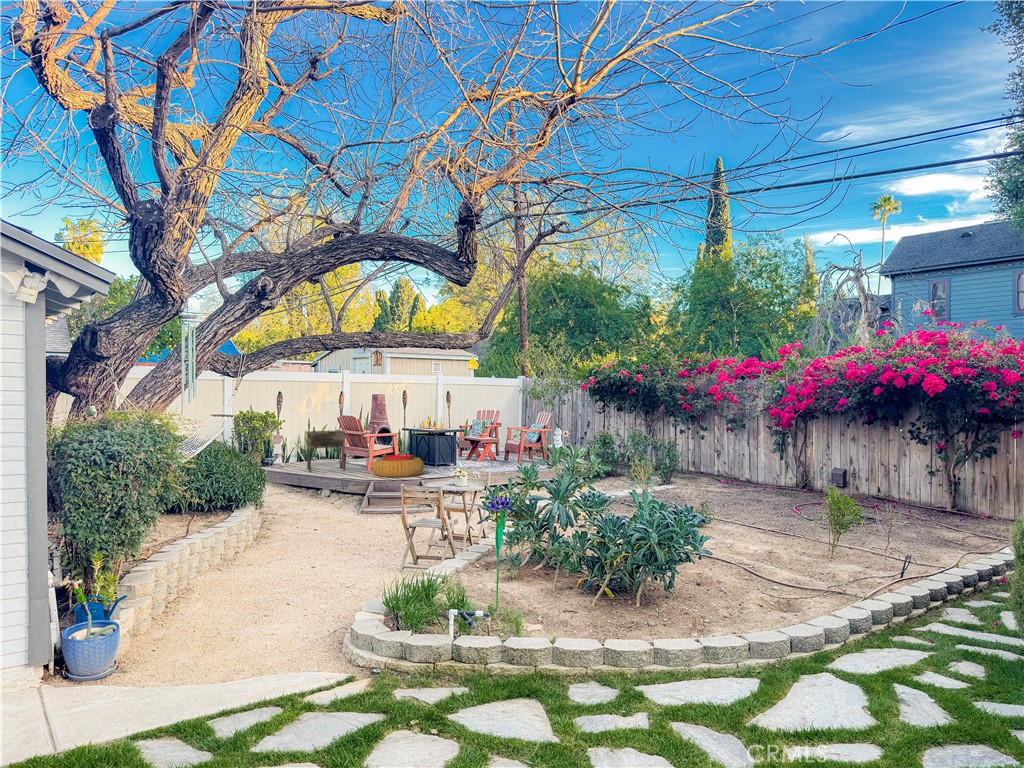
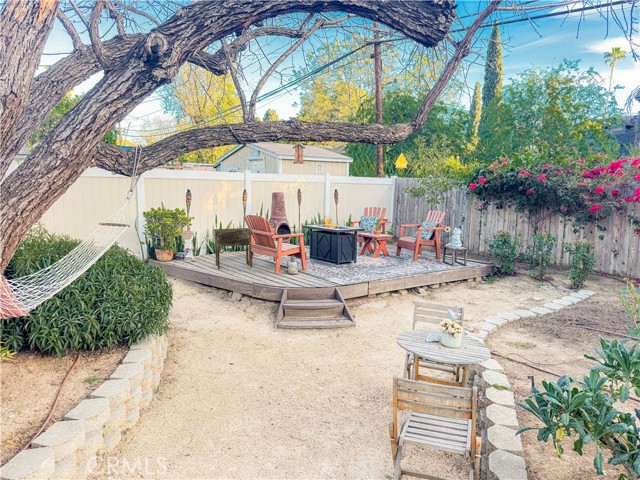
pouf: present [372,455,424,477] -> none [280,254,331,278]

